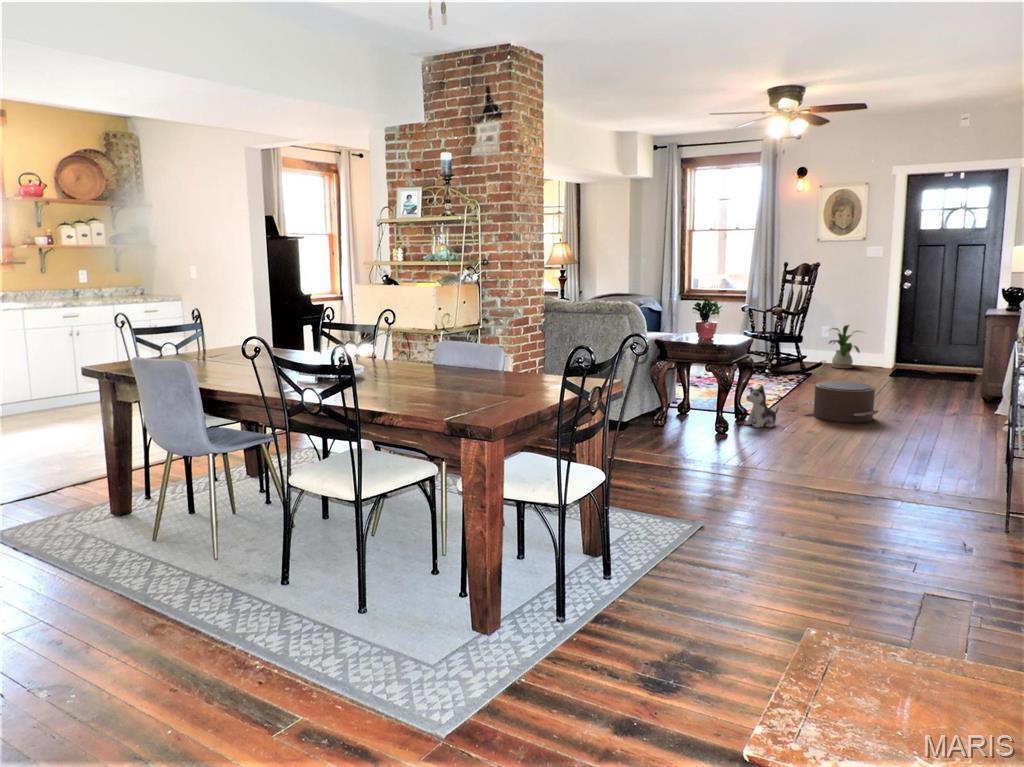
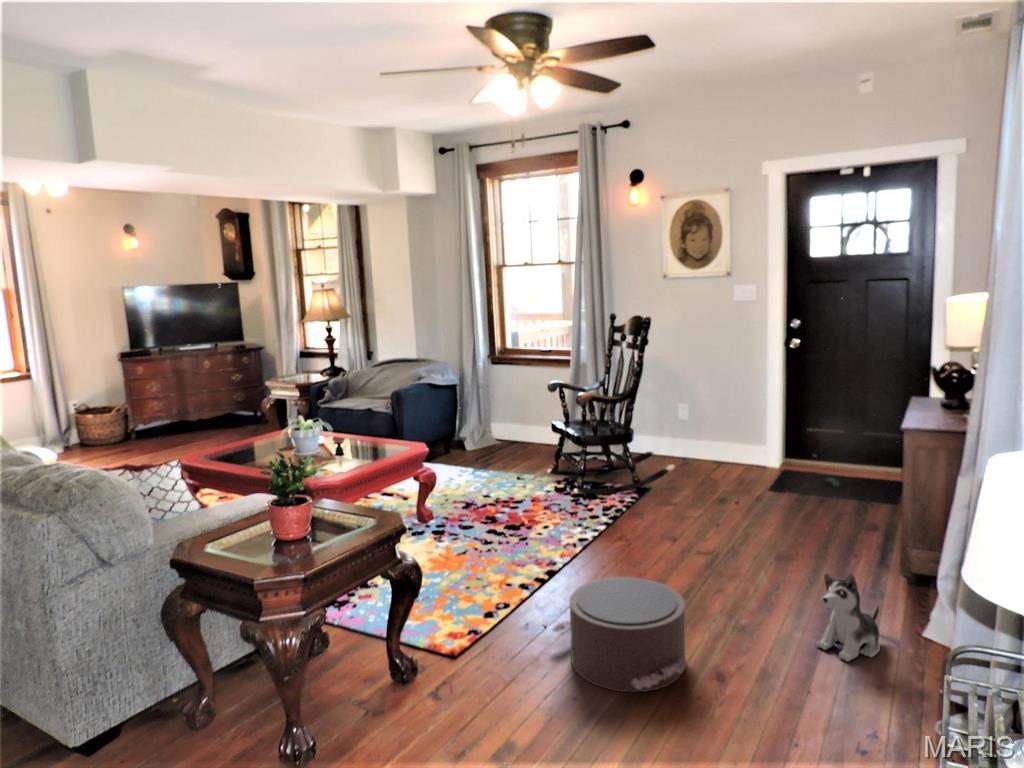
house plant: present [829,325,860,368] -> none [677,408,737,473]
plush toy: present [744,385,778,428] -> present [817,573,880,661]

